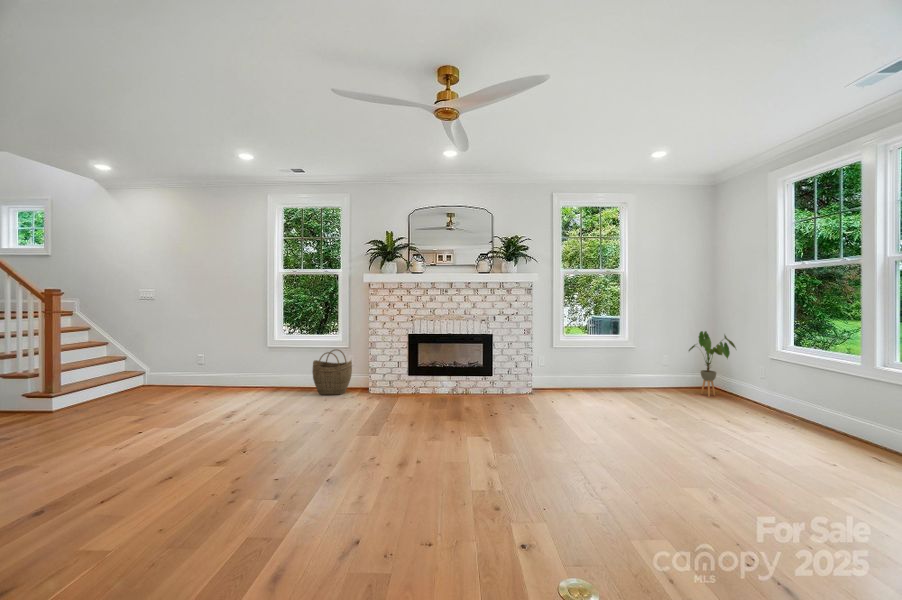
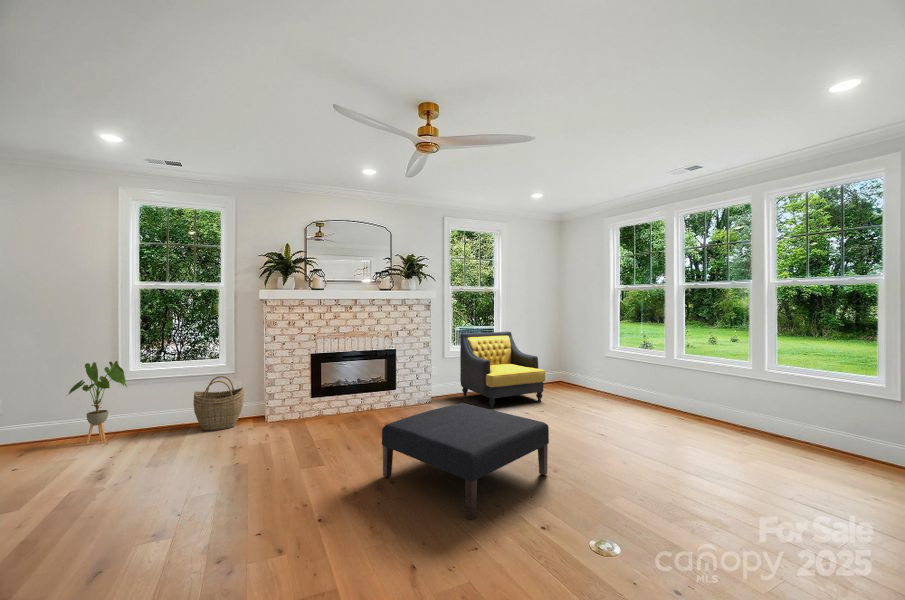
armchair: none [569,321,674,408] -> present [460,332,545,408]
house plant: present [689,331,736,397] -> present [69,361,127,445]
ottoman: none [416,392,609,524] -> present [382,403,549,519]

